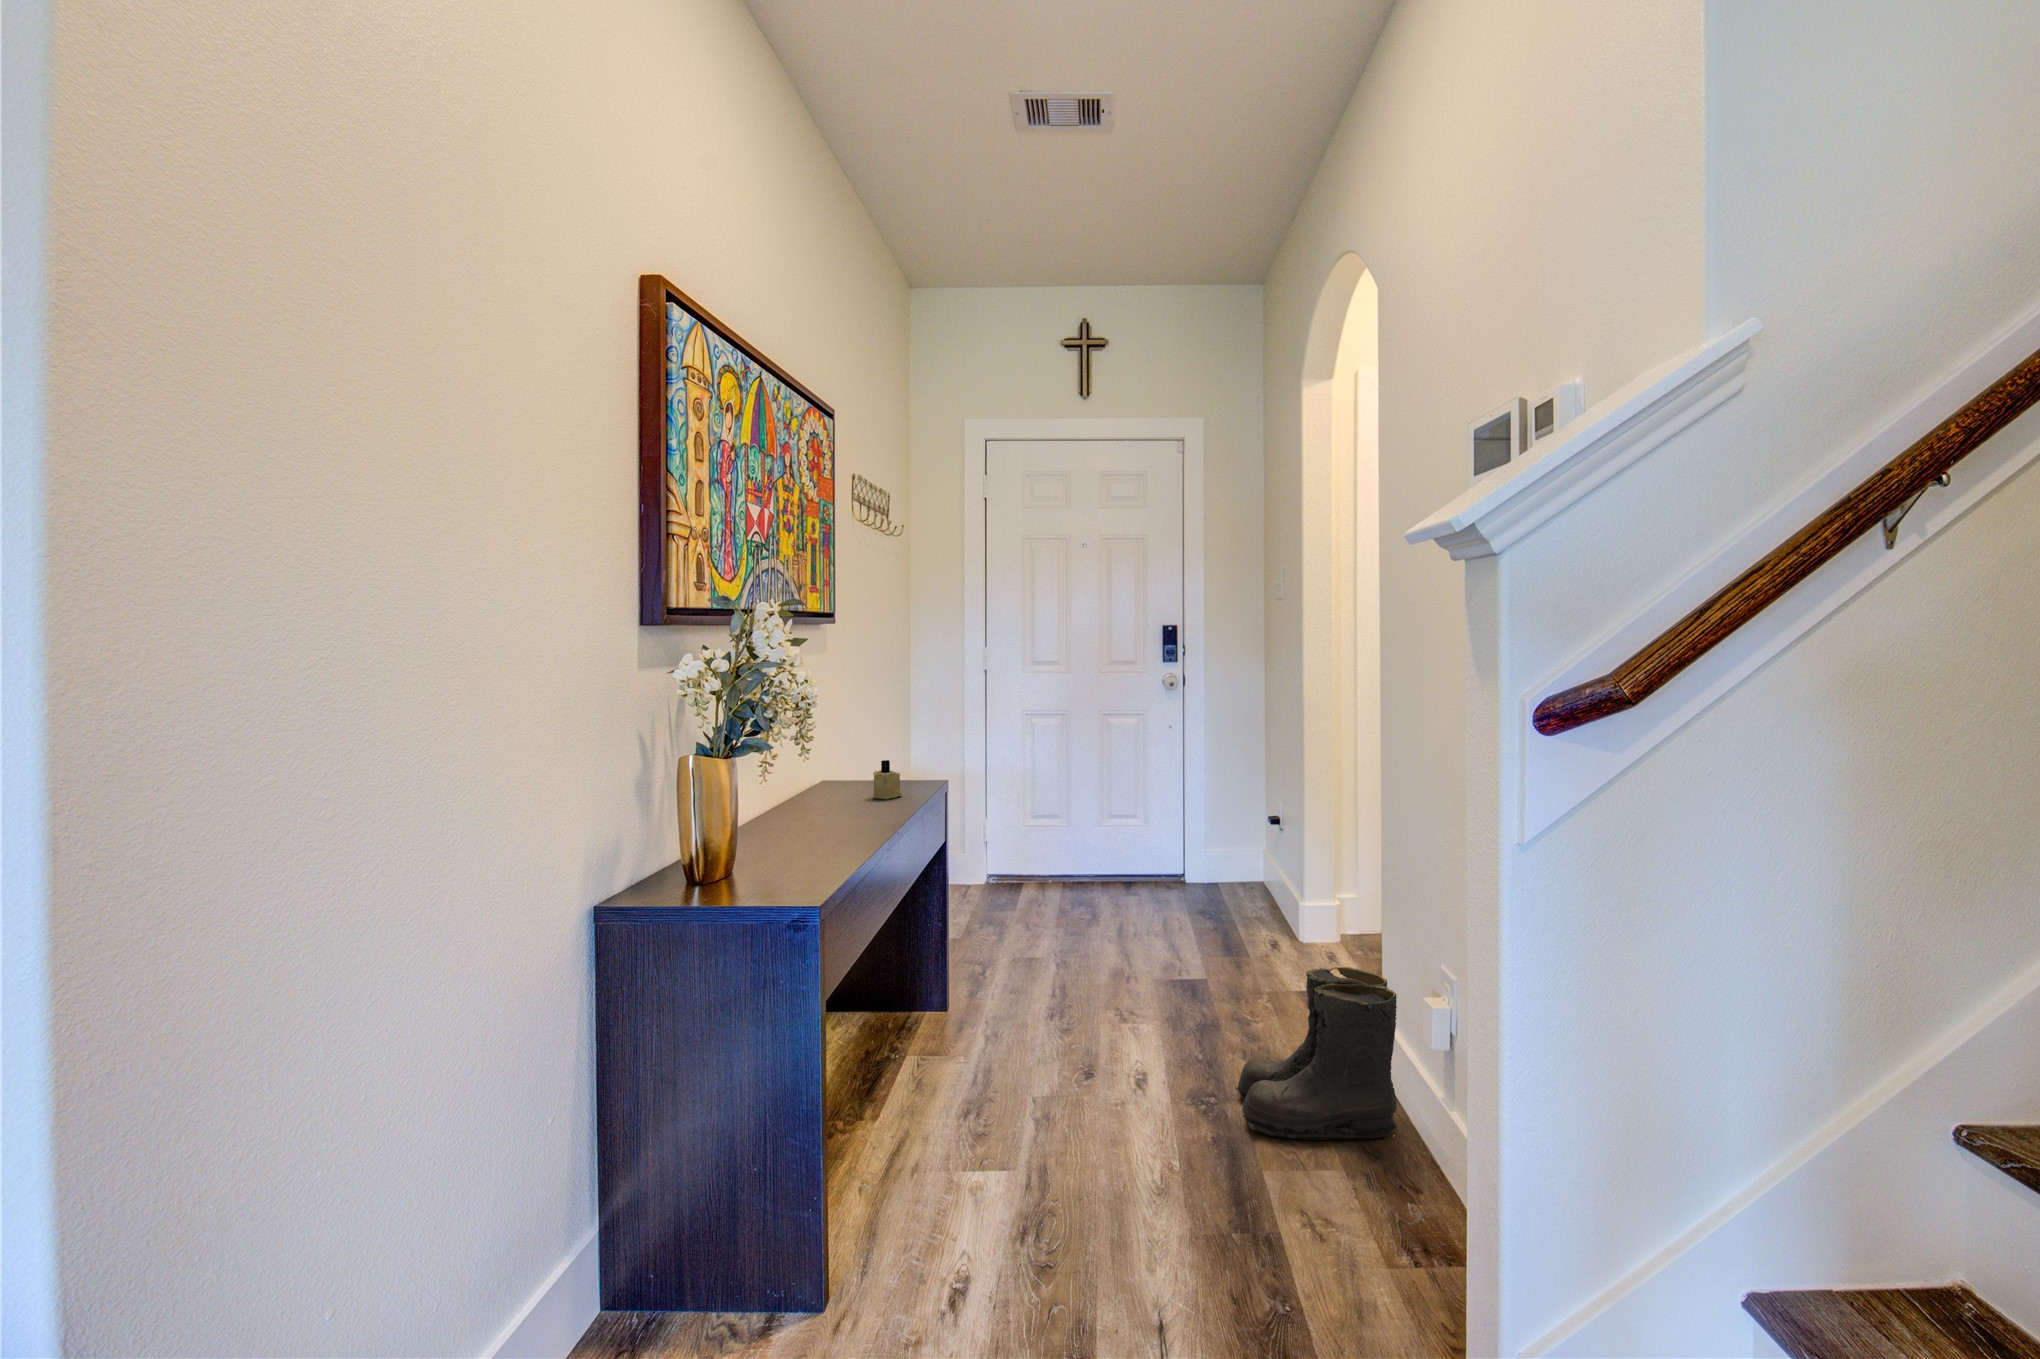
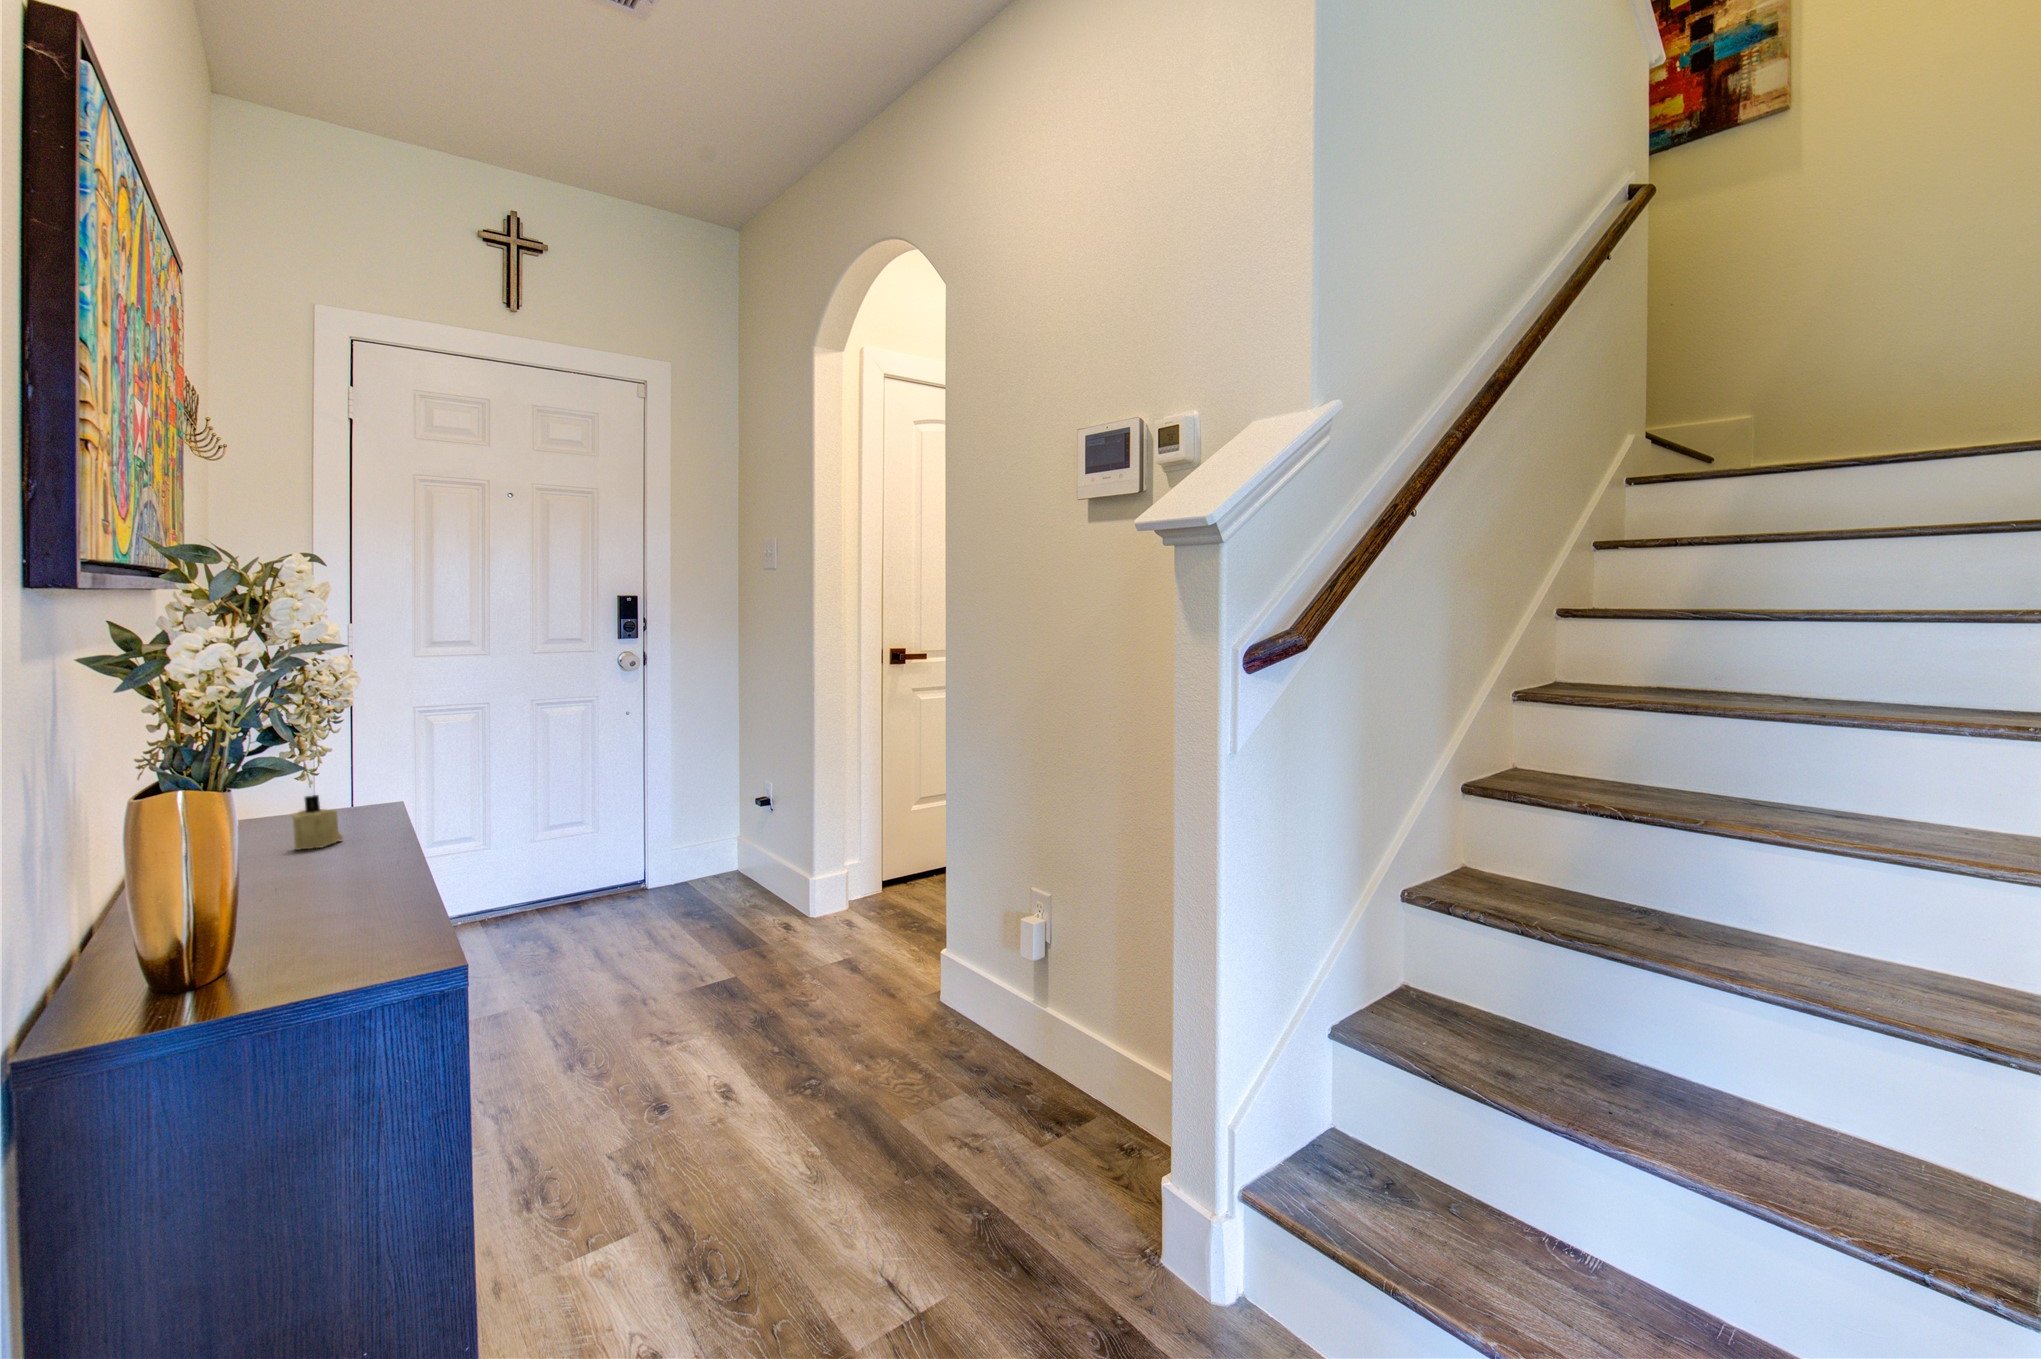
boots: present [1235,967,1397,1140] -> none [831,911,990,1089]

